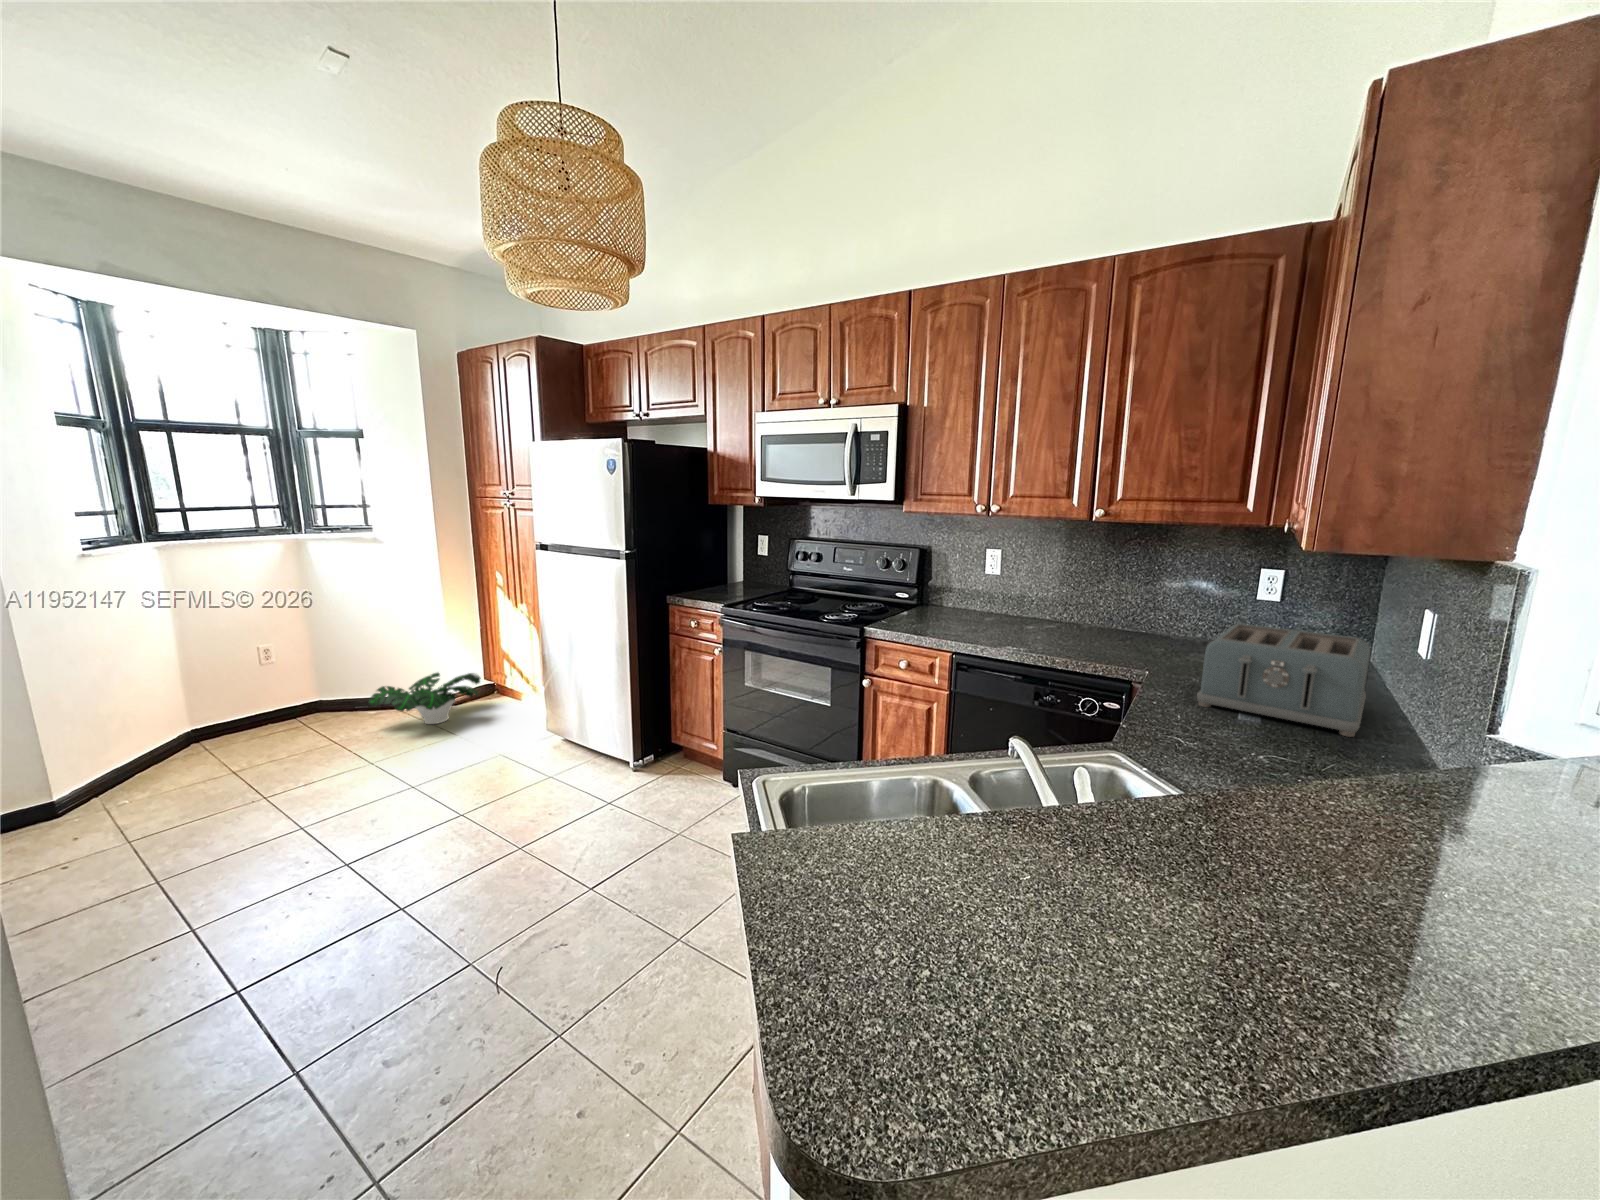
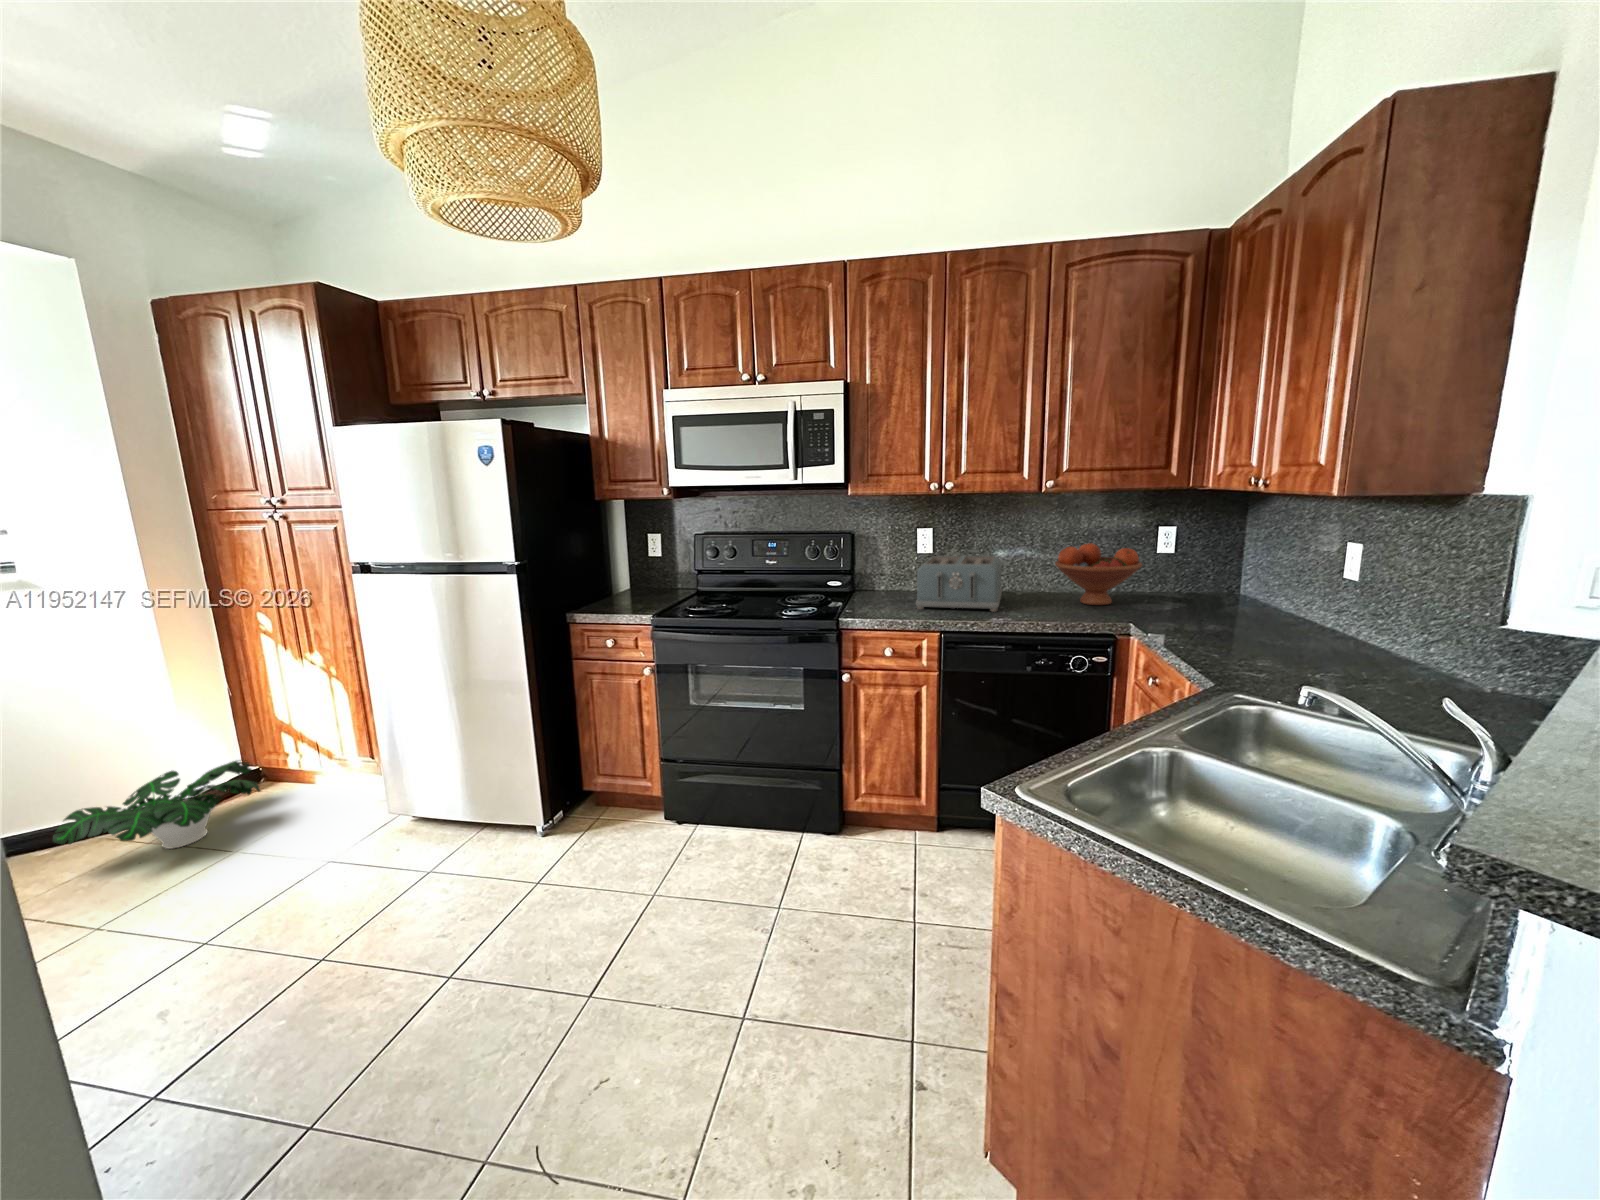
fruit bowl: none [1105,581,1206,651] -> present [1055,543,1142,605]
toaster: present [1197,624,1371,737] -> present [916,556,1002,612]

